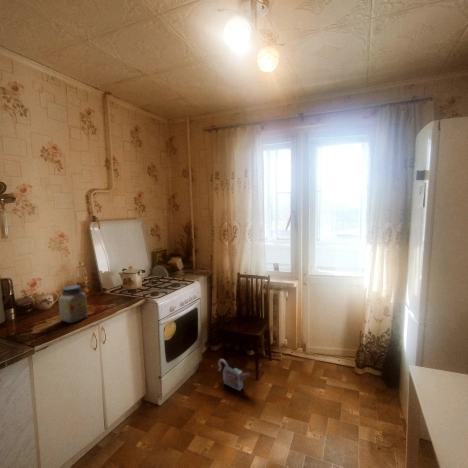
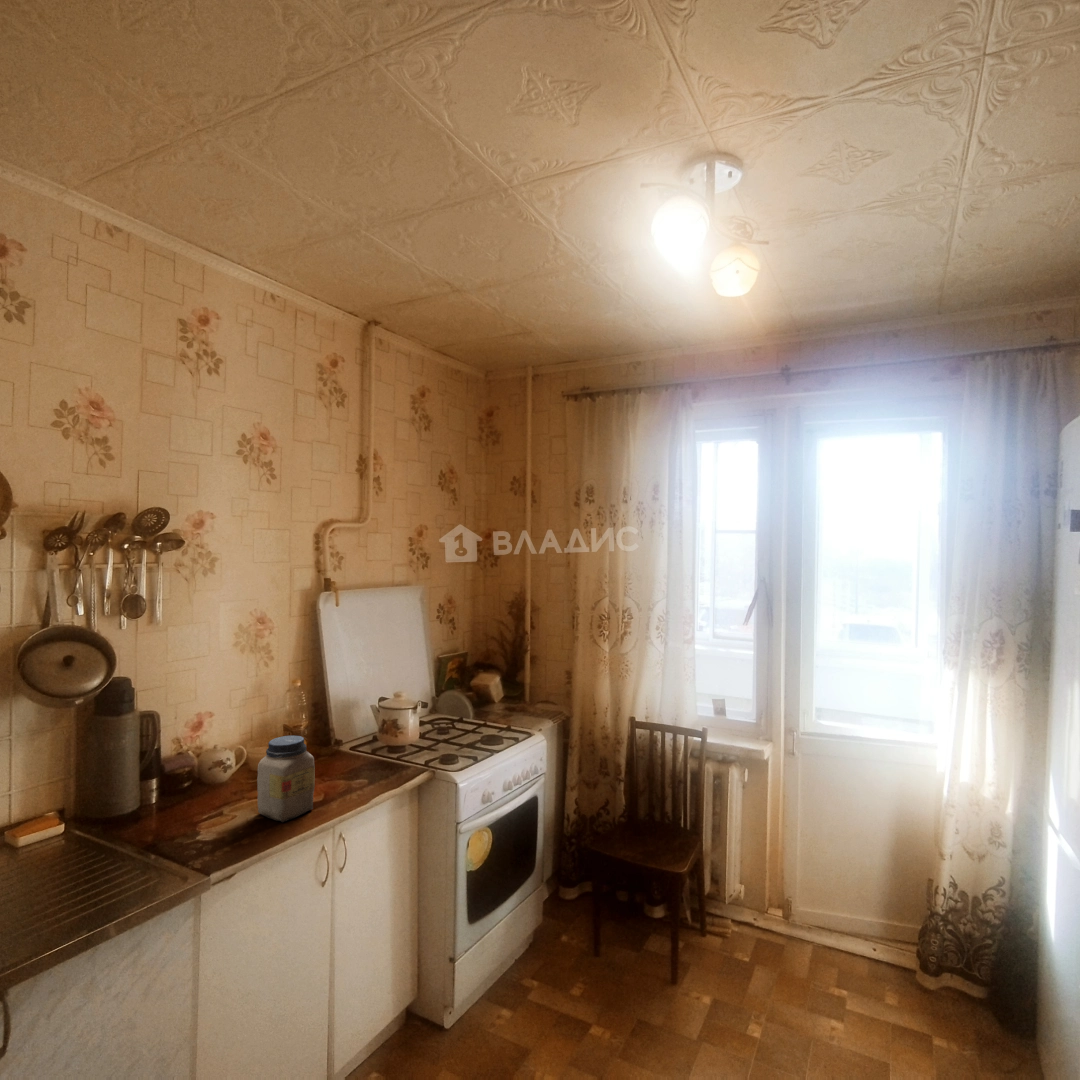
watering can: present [218,359,251,391] -> none [580,924,666,1010]

